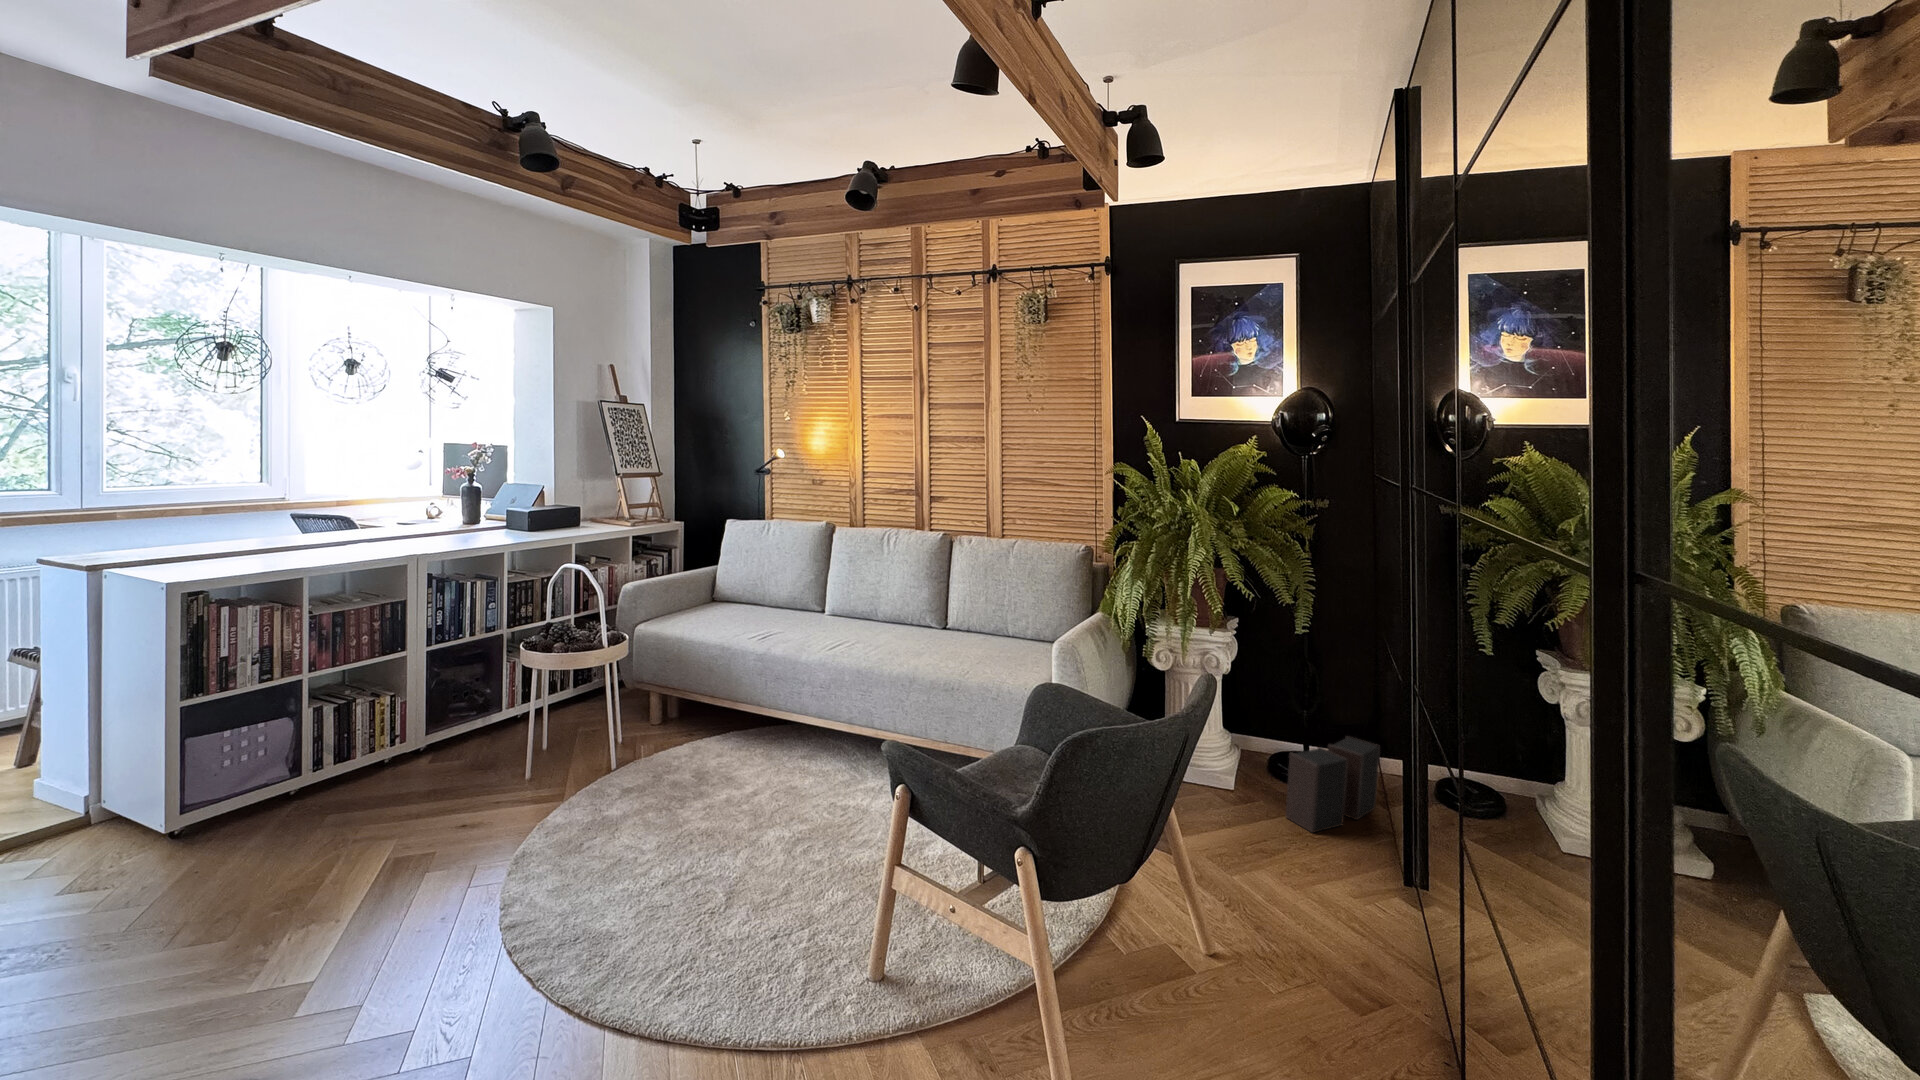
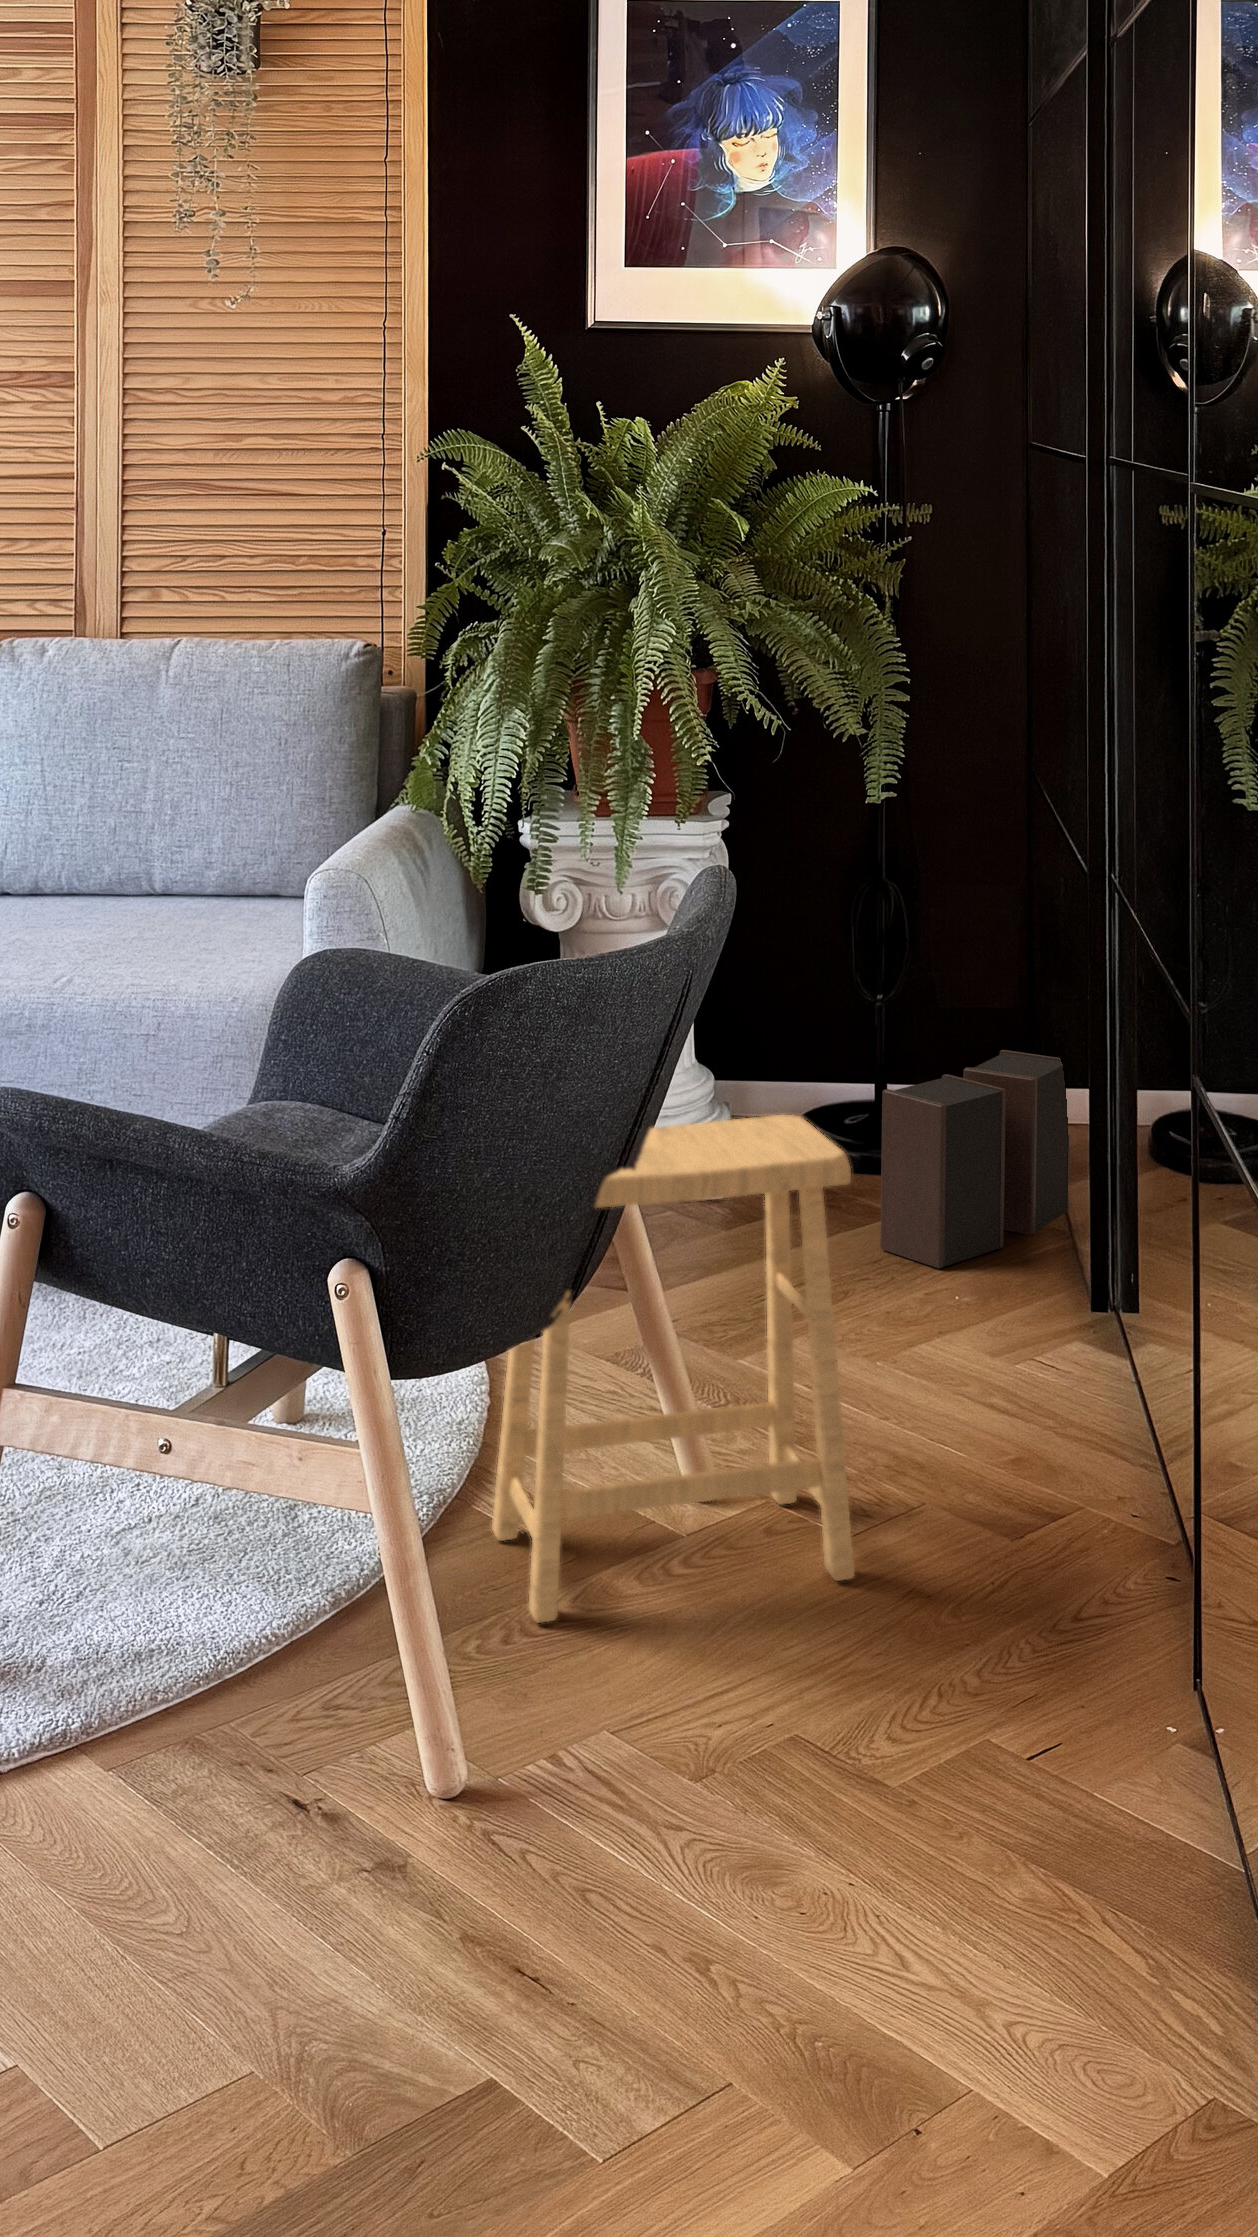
footstool: none [1101,790,1271,1015] -> present [492,1115,854,1623]

